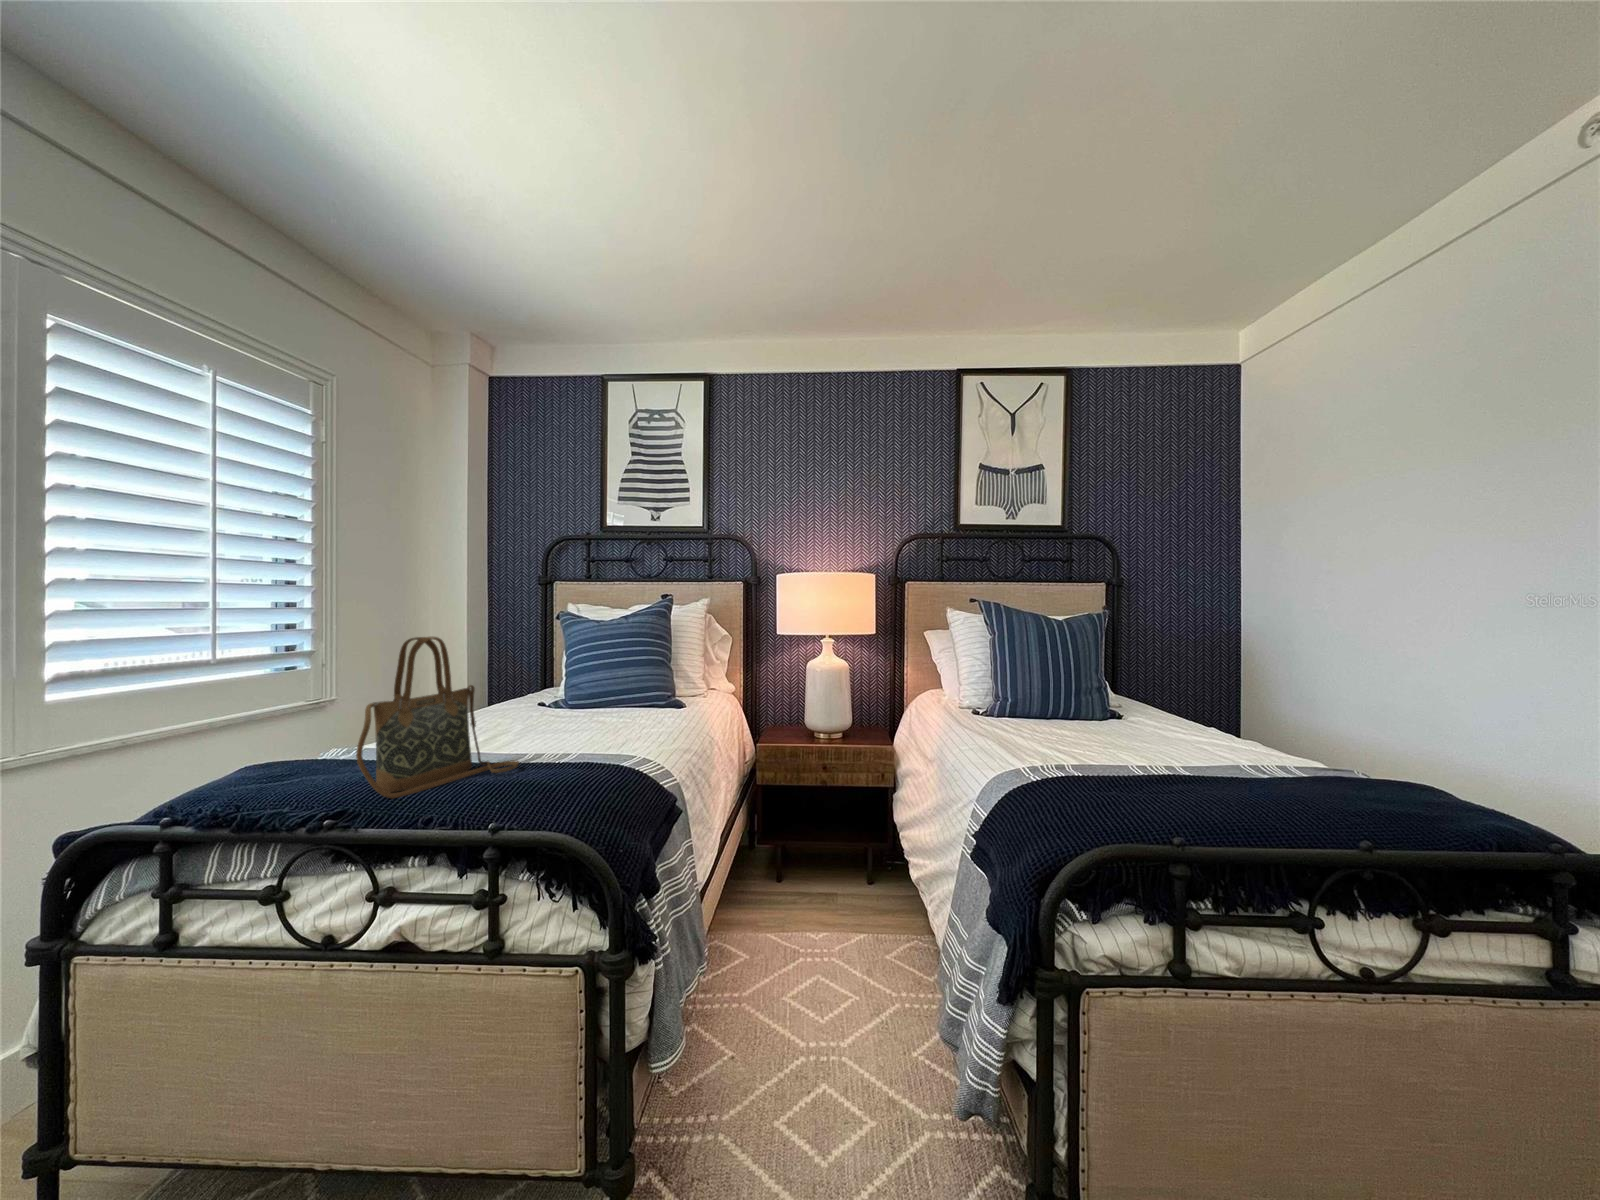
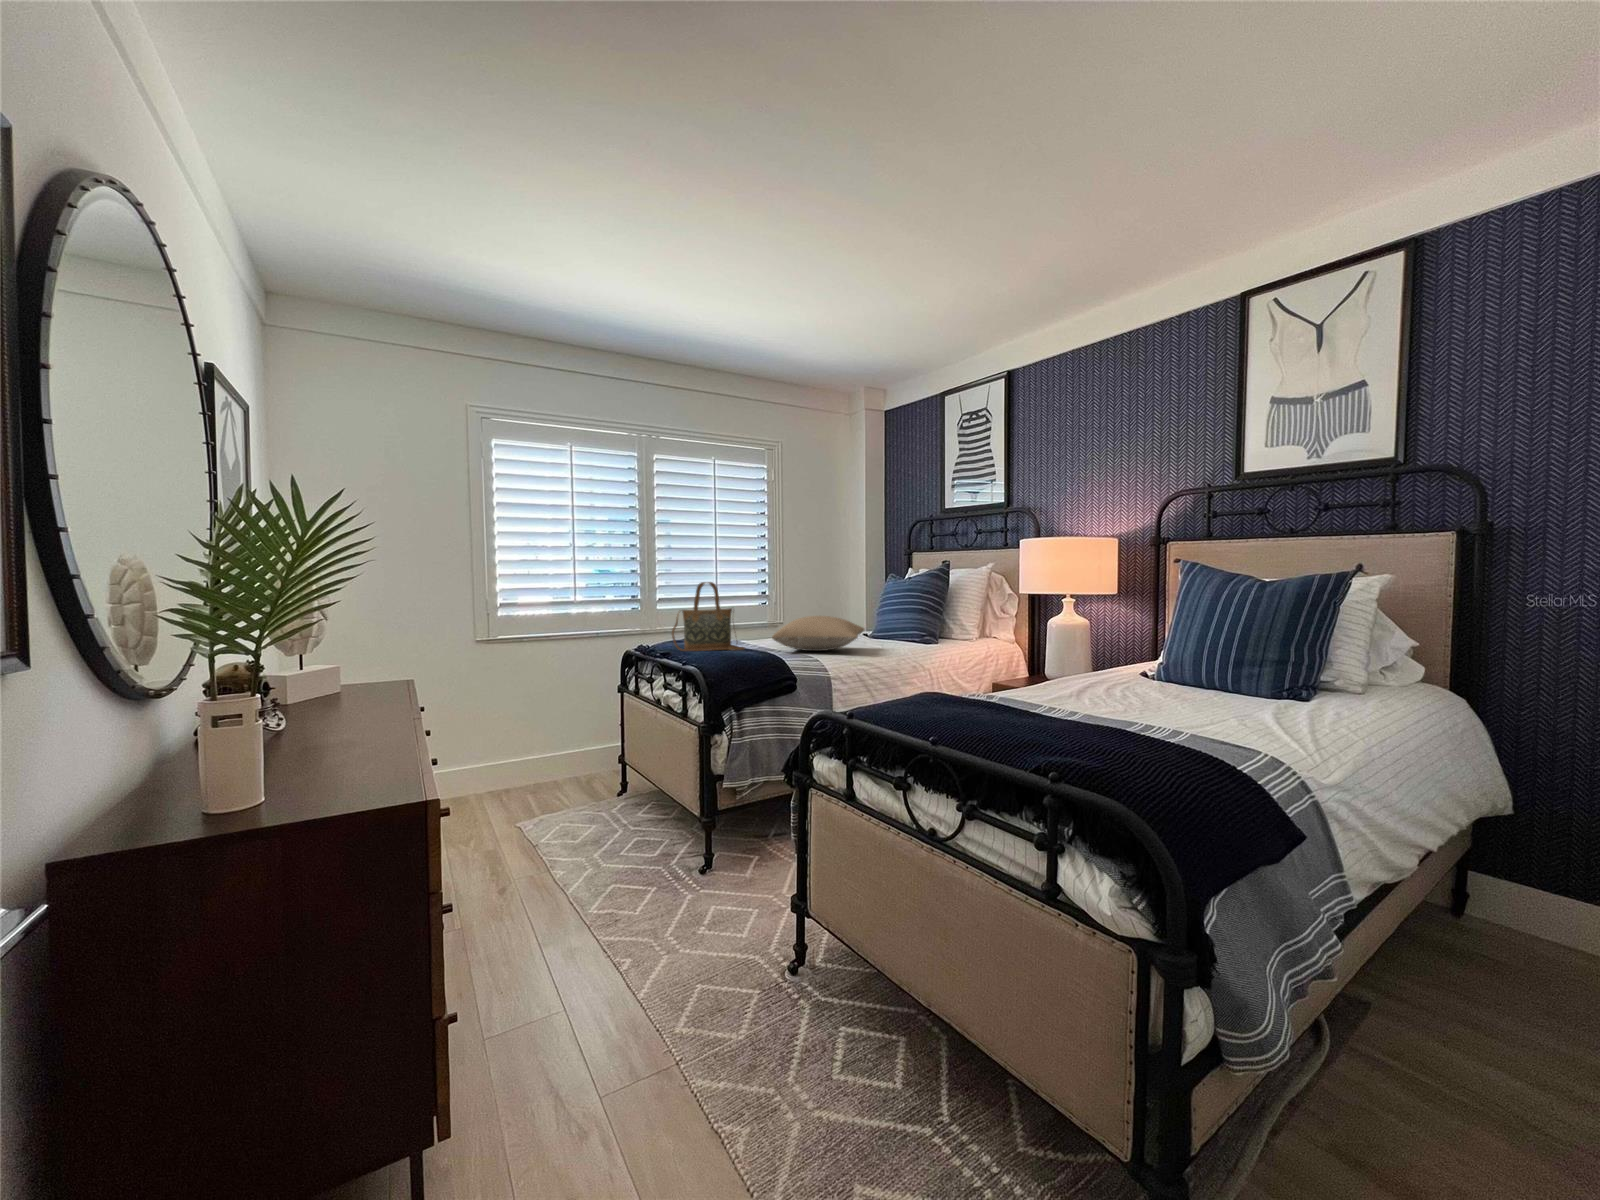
pillow: none [524,684,711,746] -> present [772,616,865,651]

